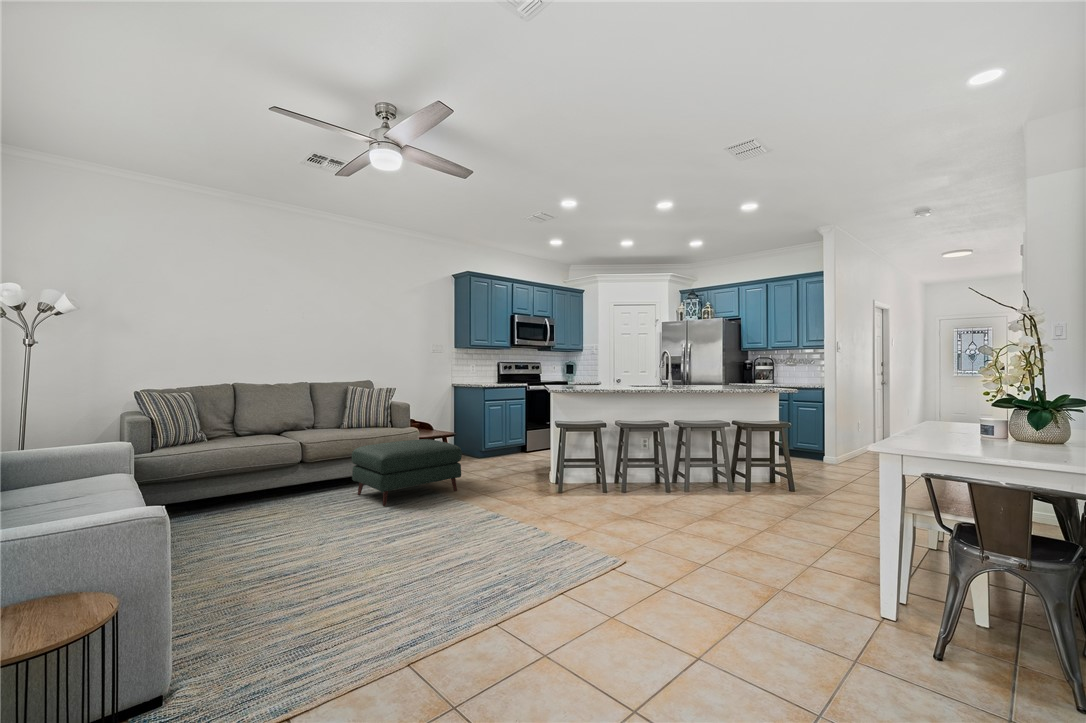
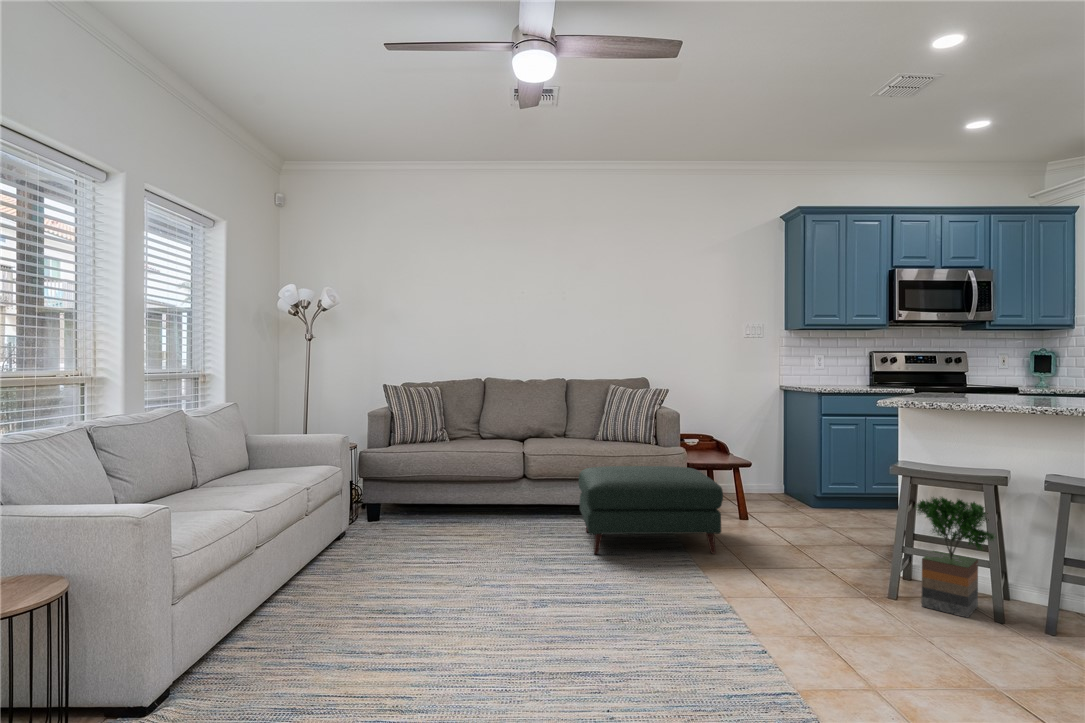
potted tree: none [568,436,606,494] -> present [915,497,996,618]

